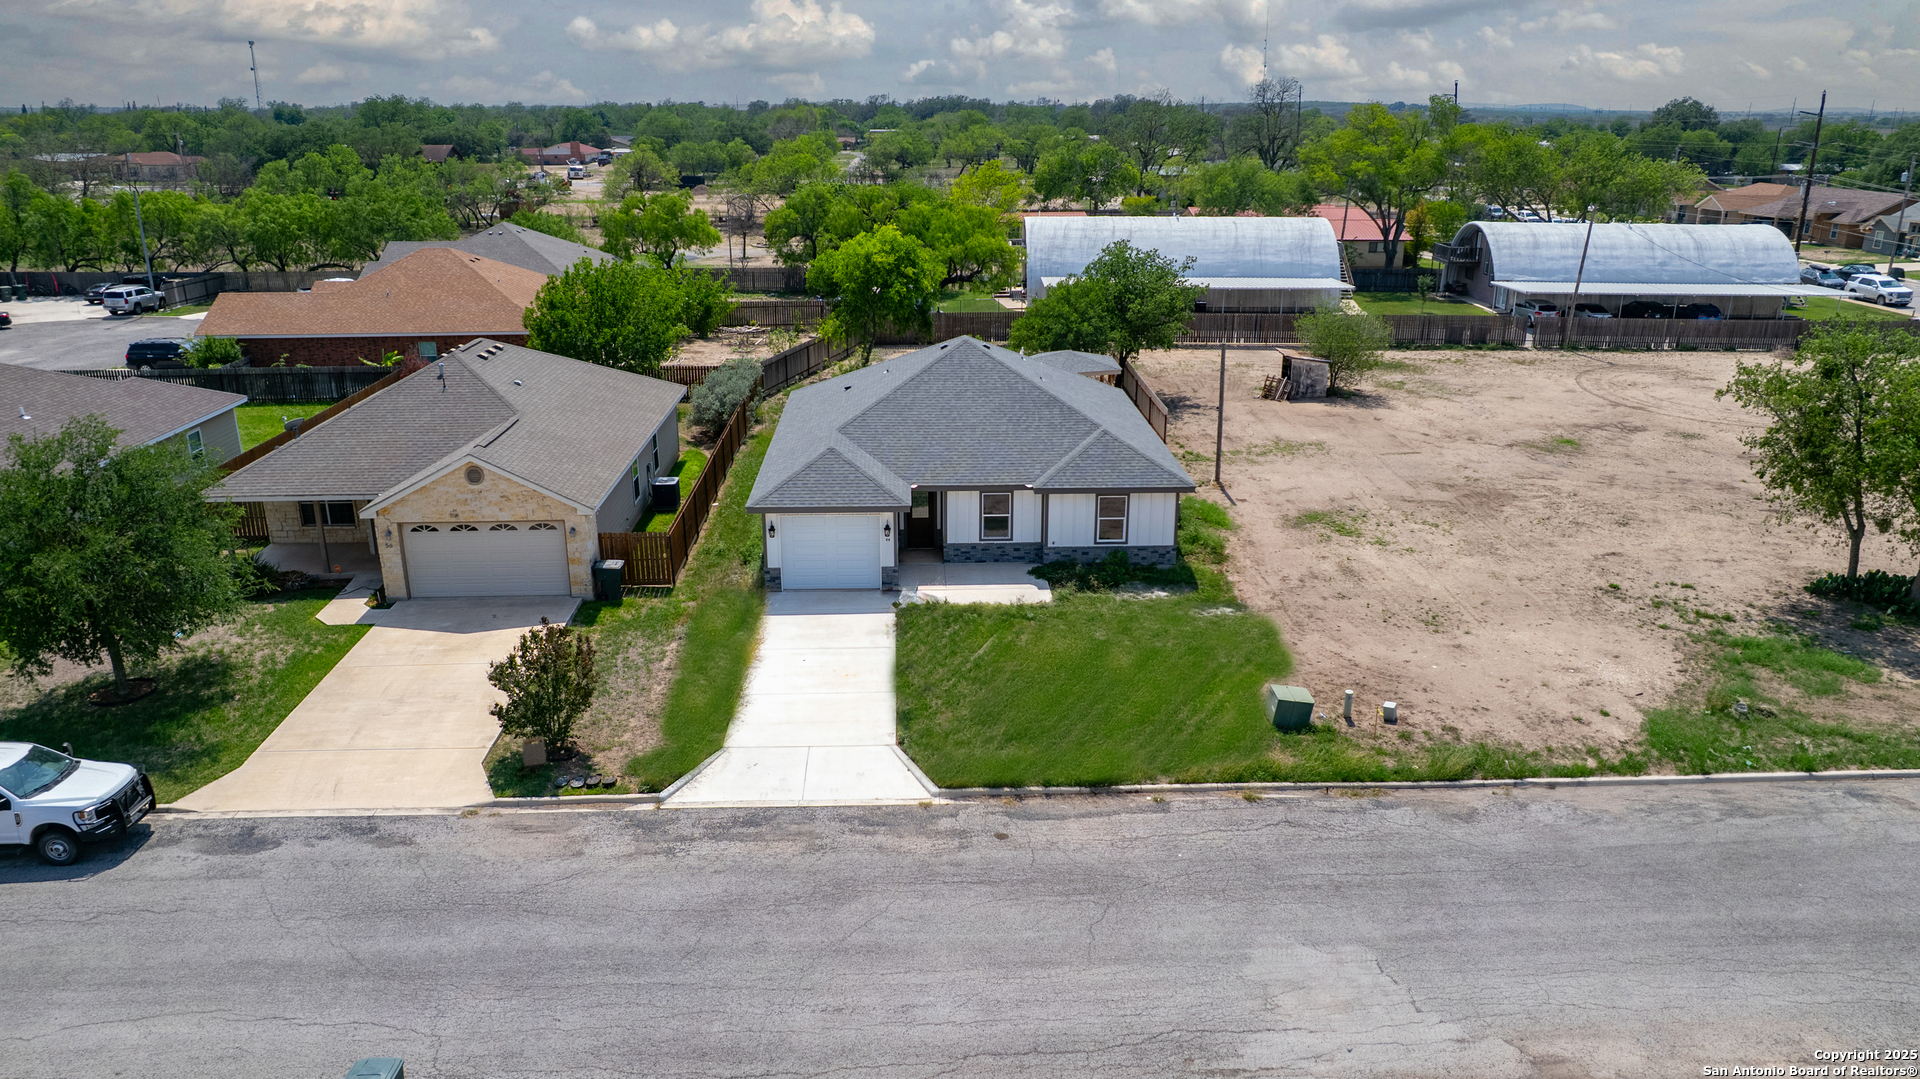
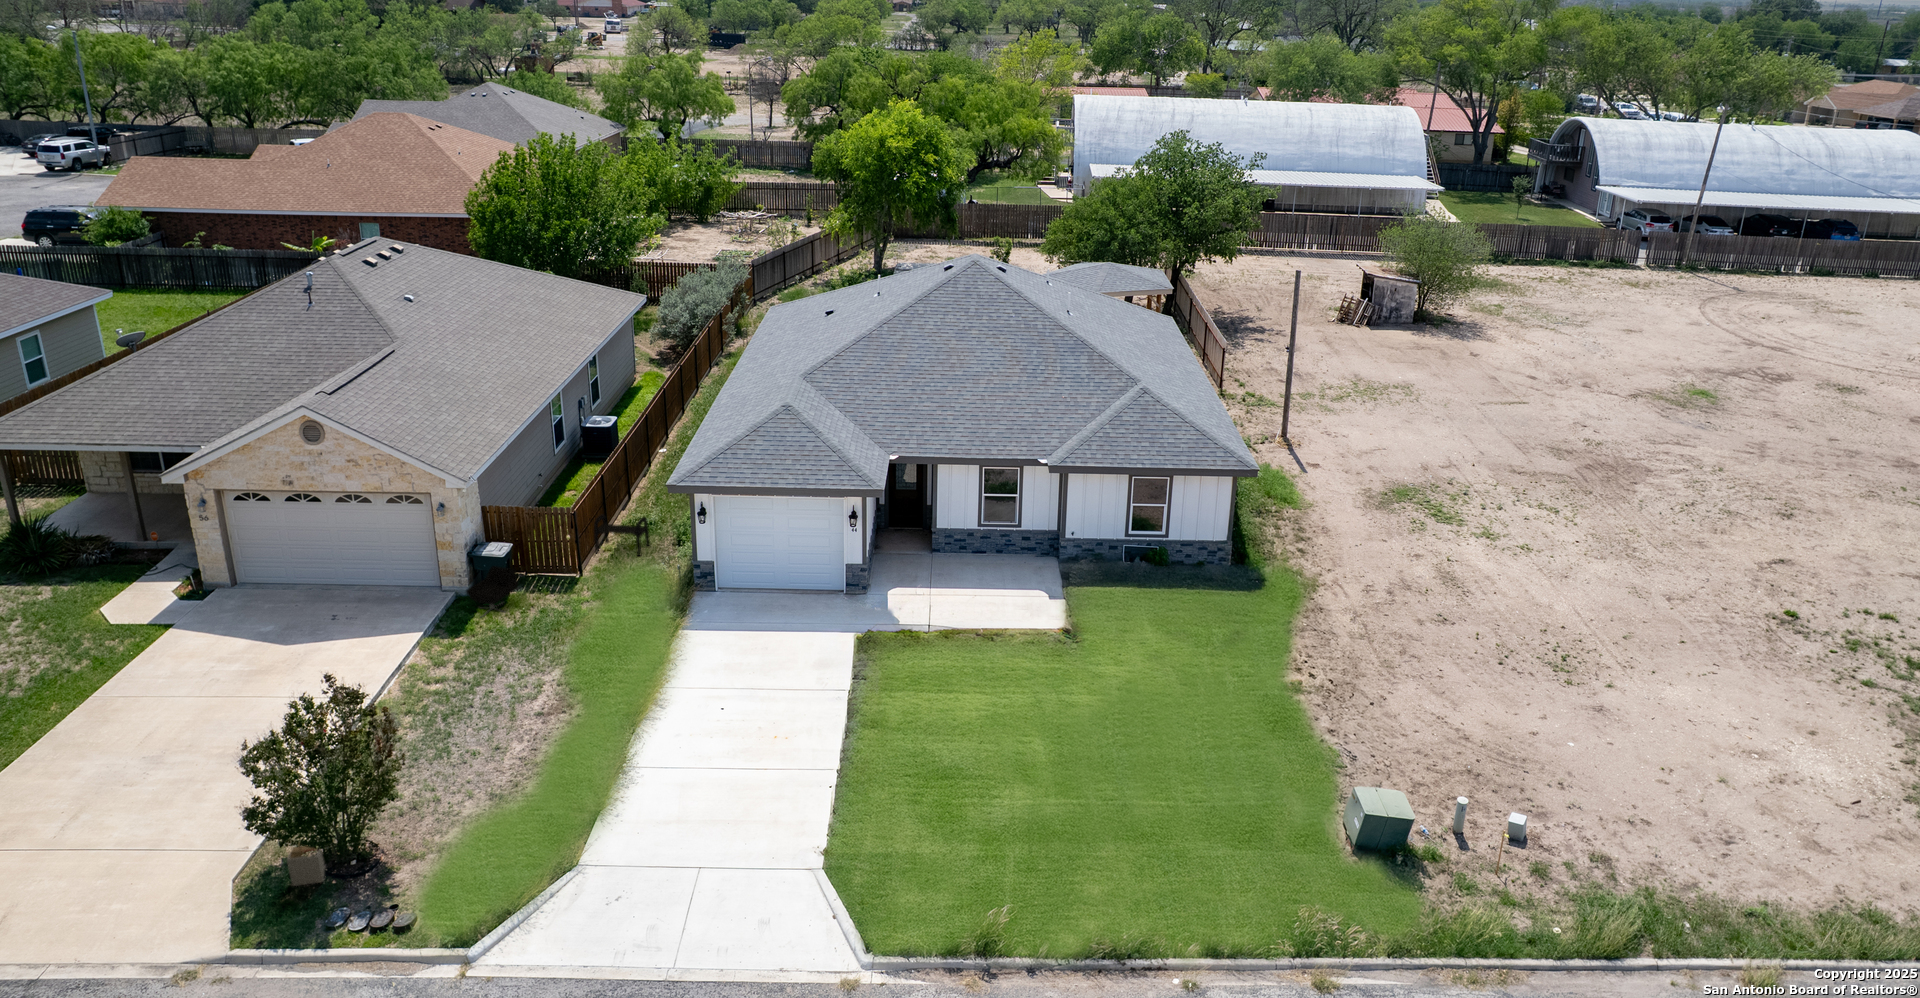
bench: none [682,542,725,573] -> present [594,515,650,556]
lounge chair: none [594,576,633,614] -> present [466,566,518,615]

